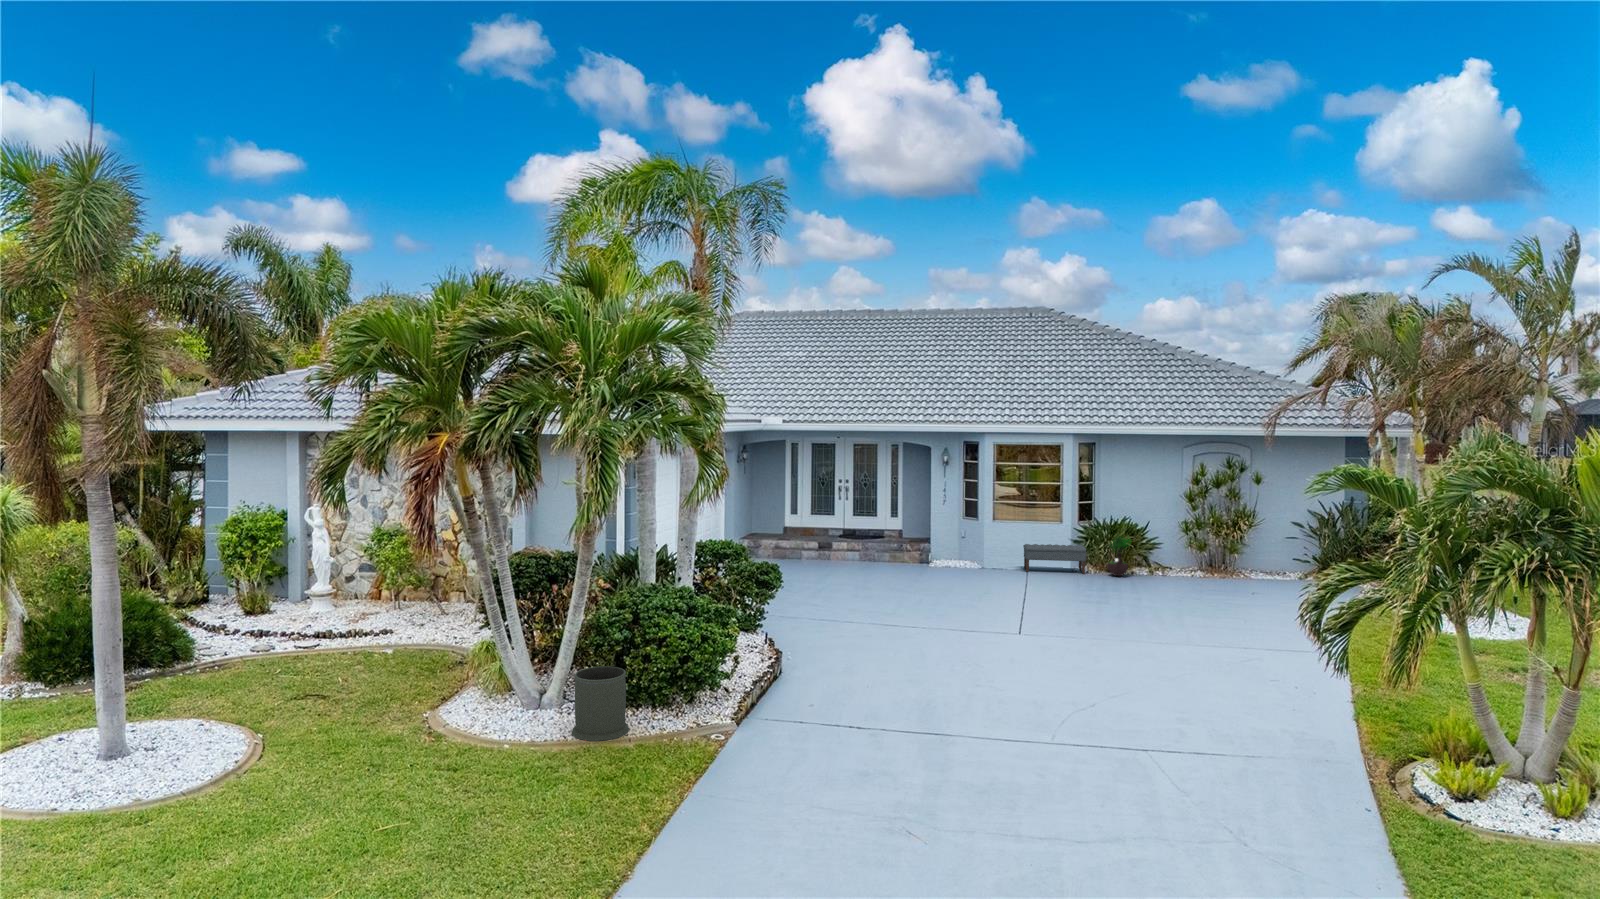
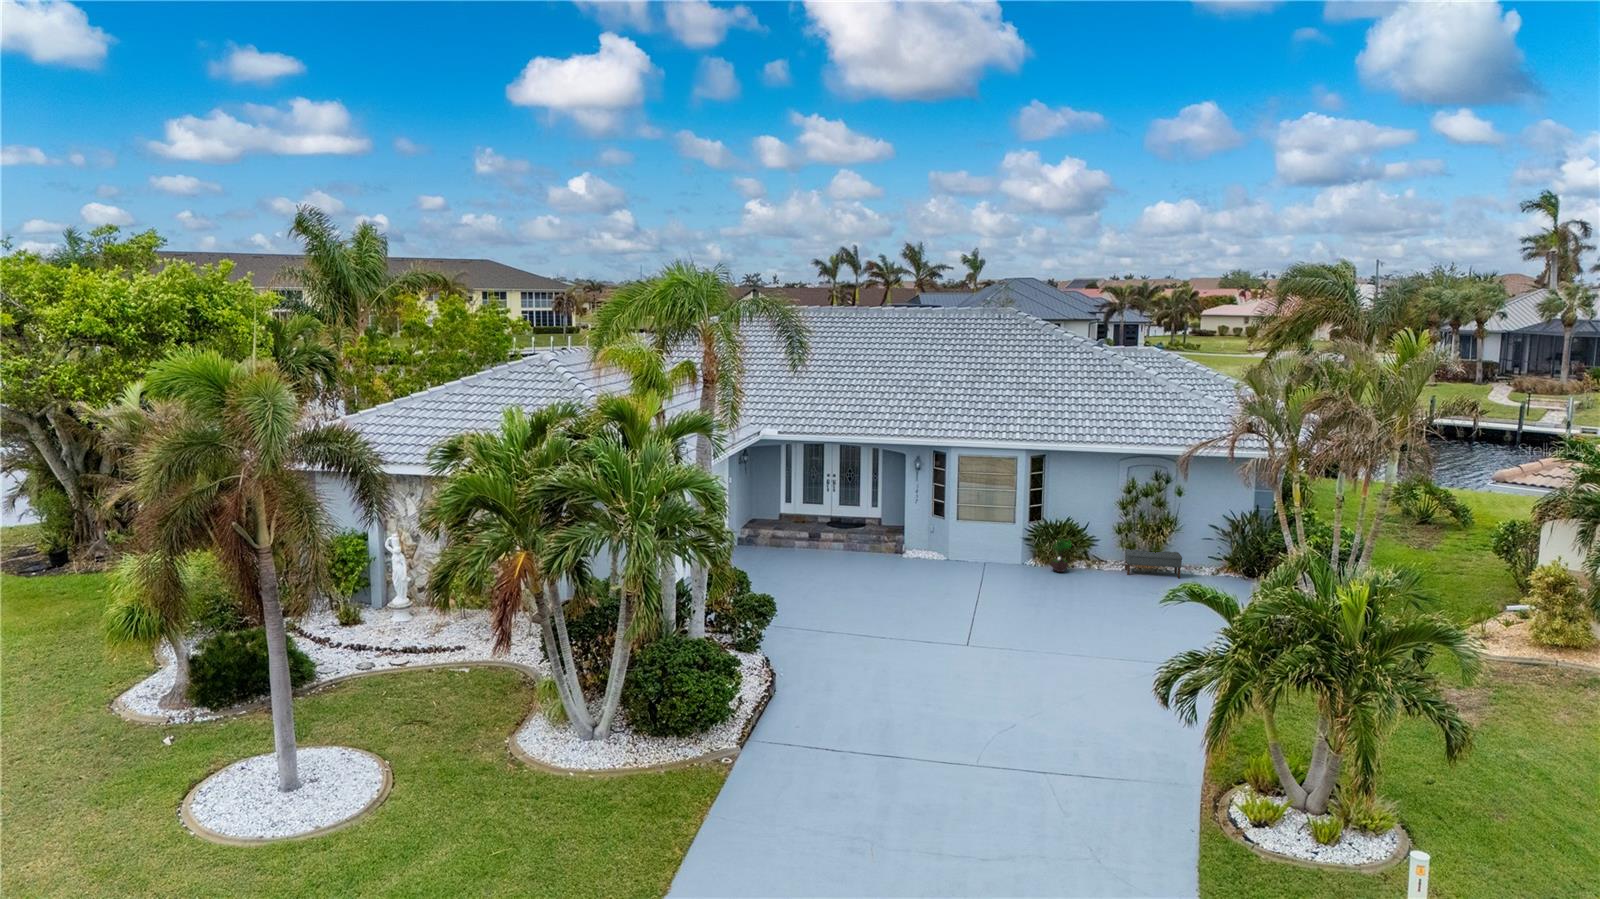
bench: present [1023,544,1086,574] -> present [1125,549,1182,578]
trash can: present [572,666,629,741] -> none [618,709,660,767]

